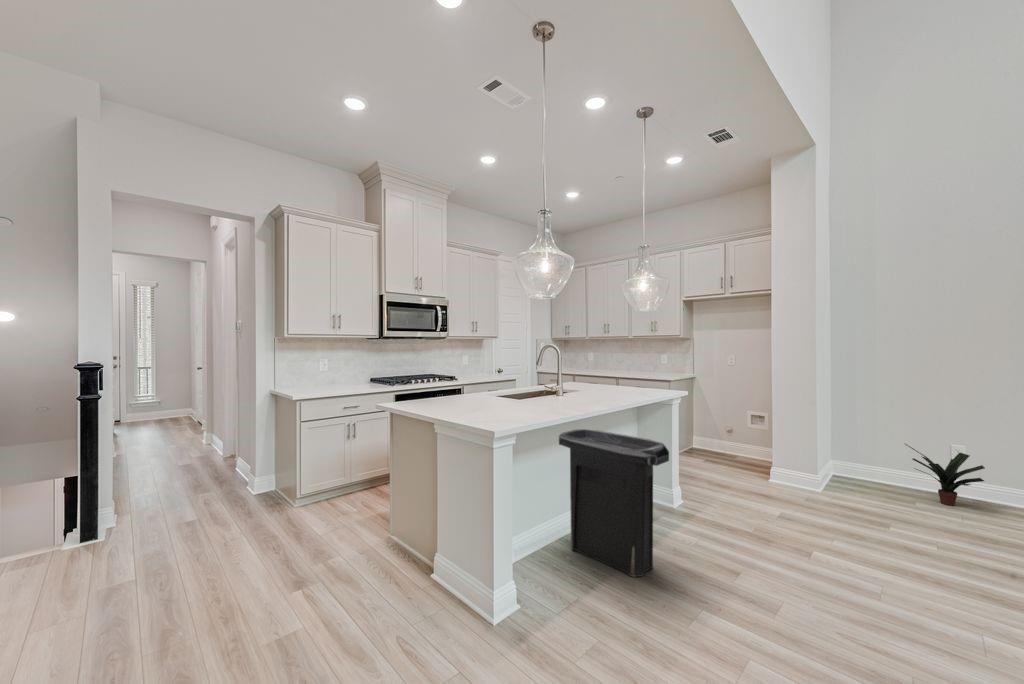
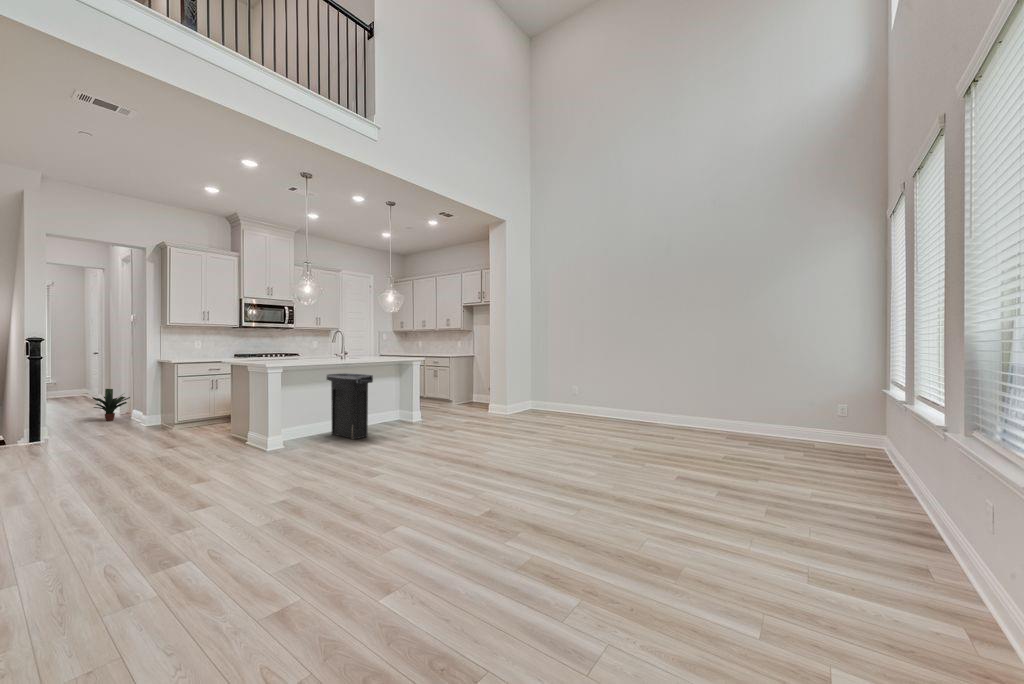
potted plant: present [906,444,985,506] -> present [94,389,130,421]

